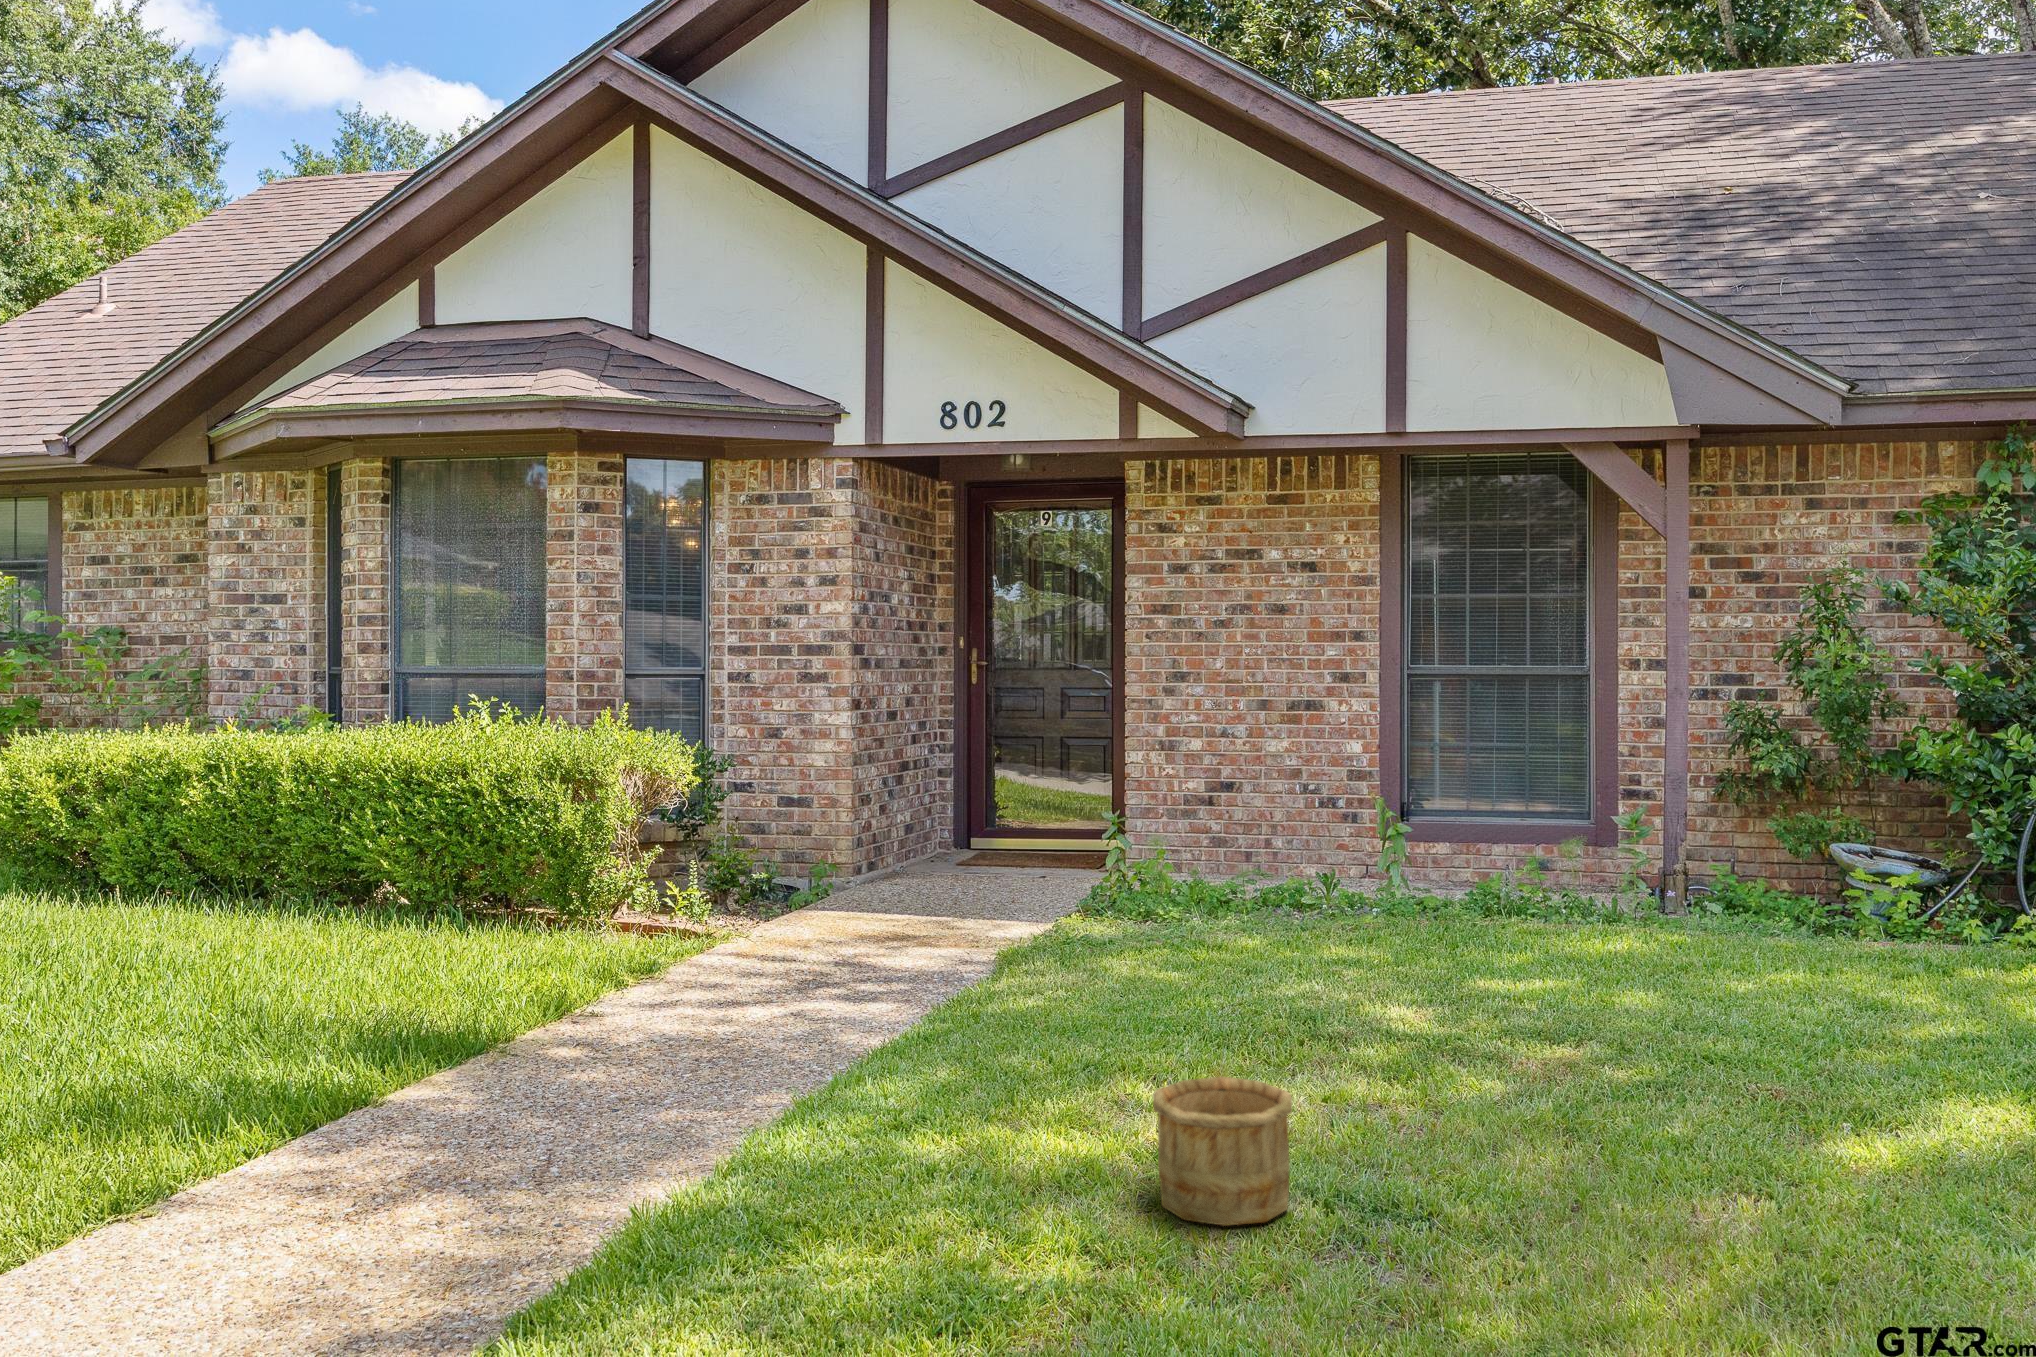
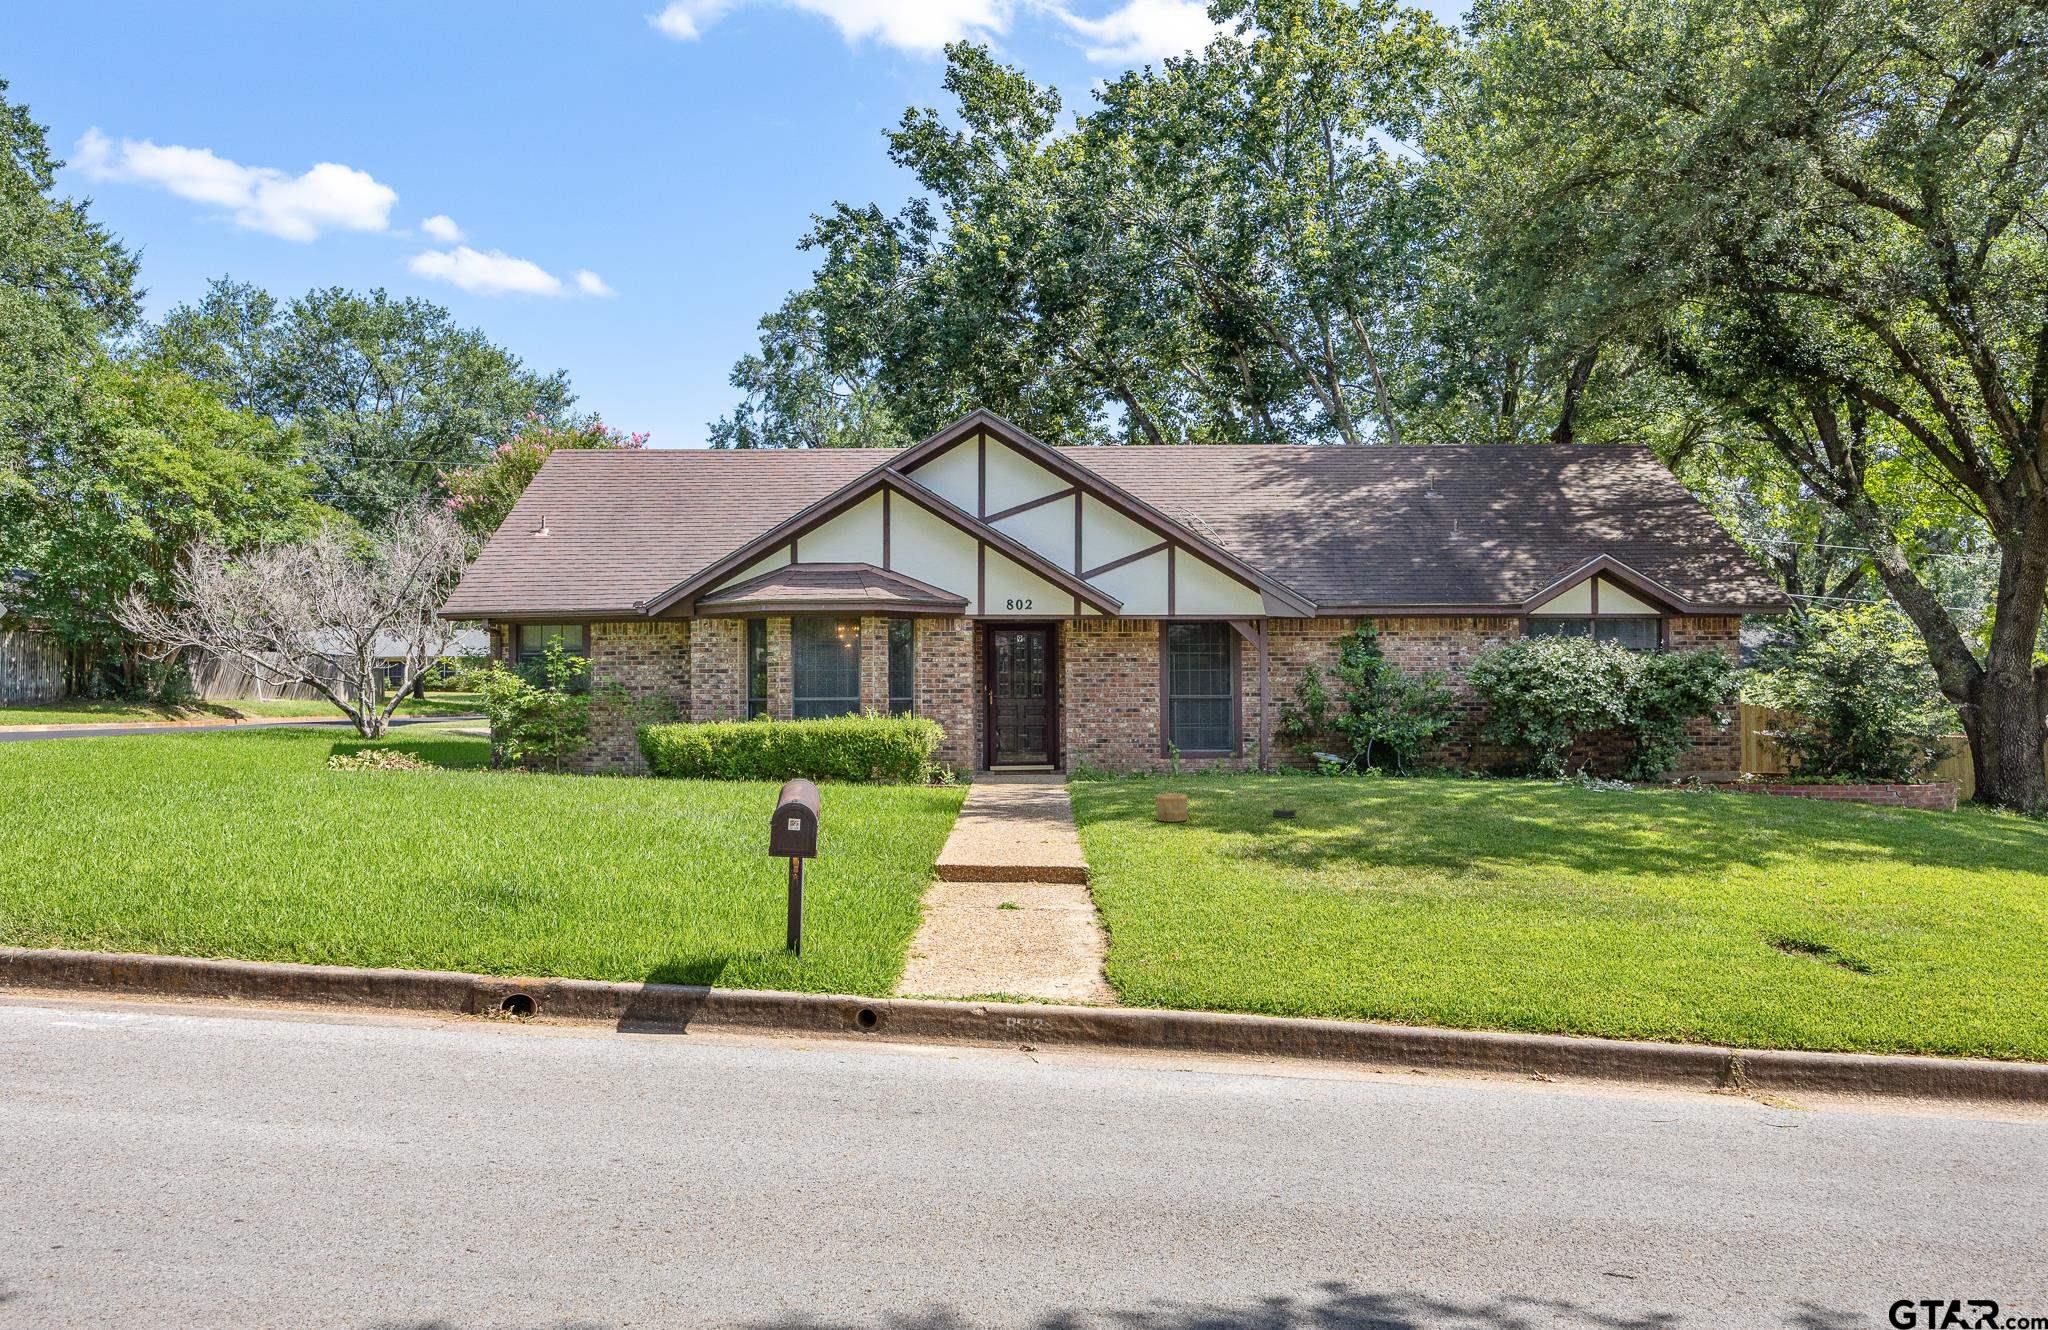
decorative plant: none [1665,1076,1827,1230] -> present [1270,789,1296,818]

